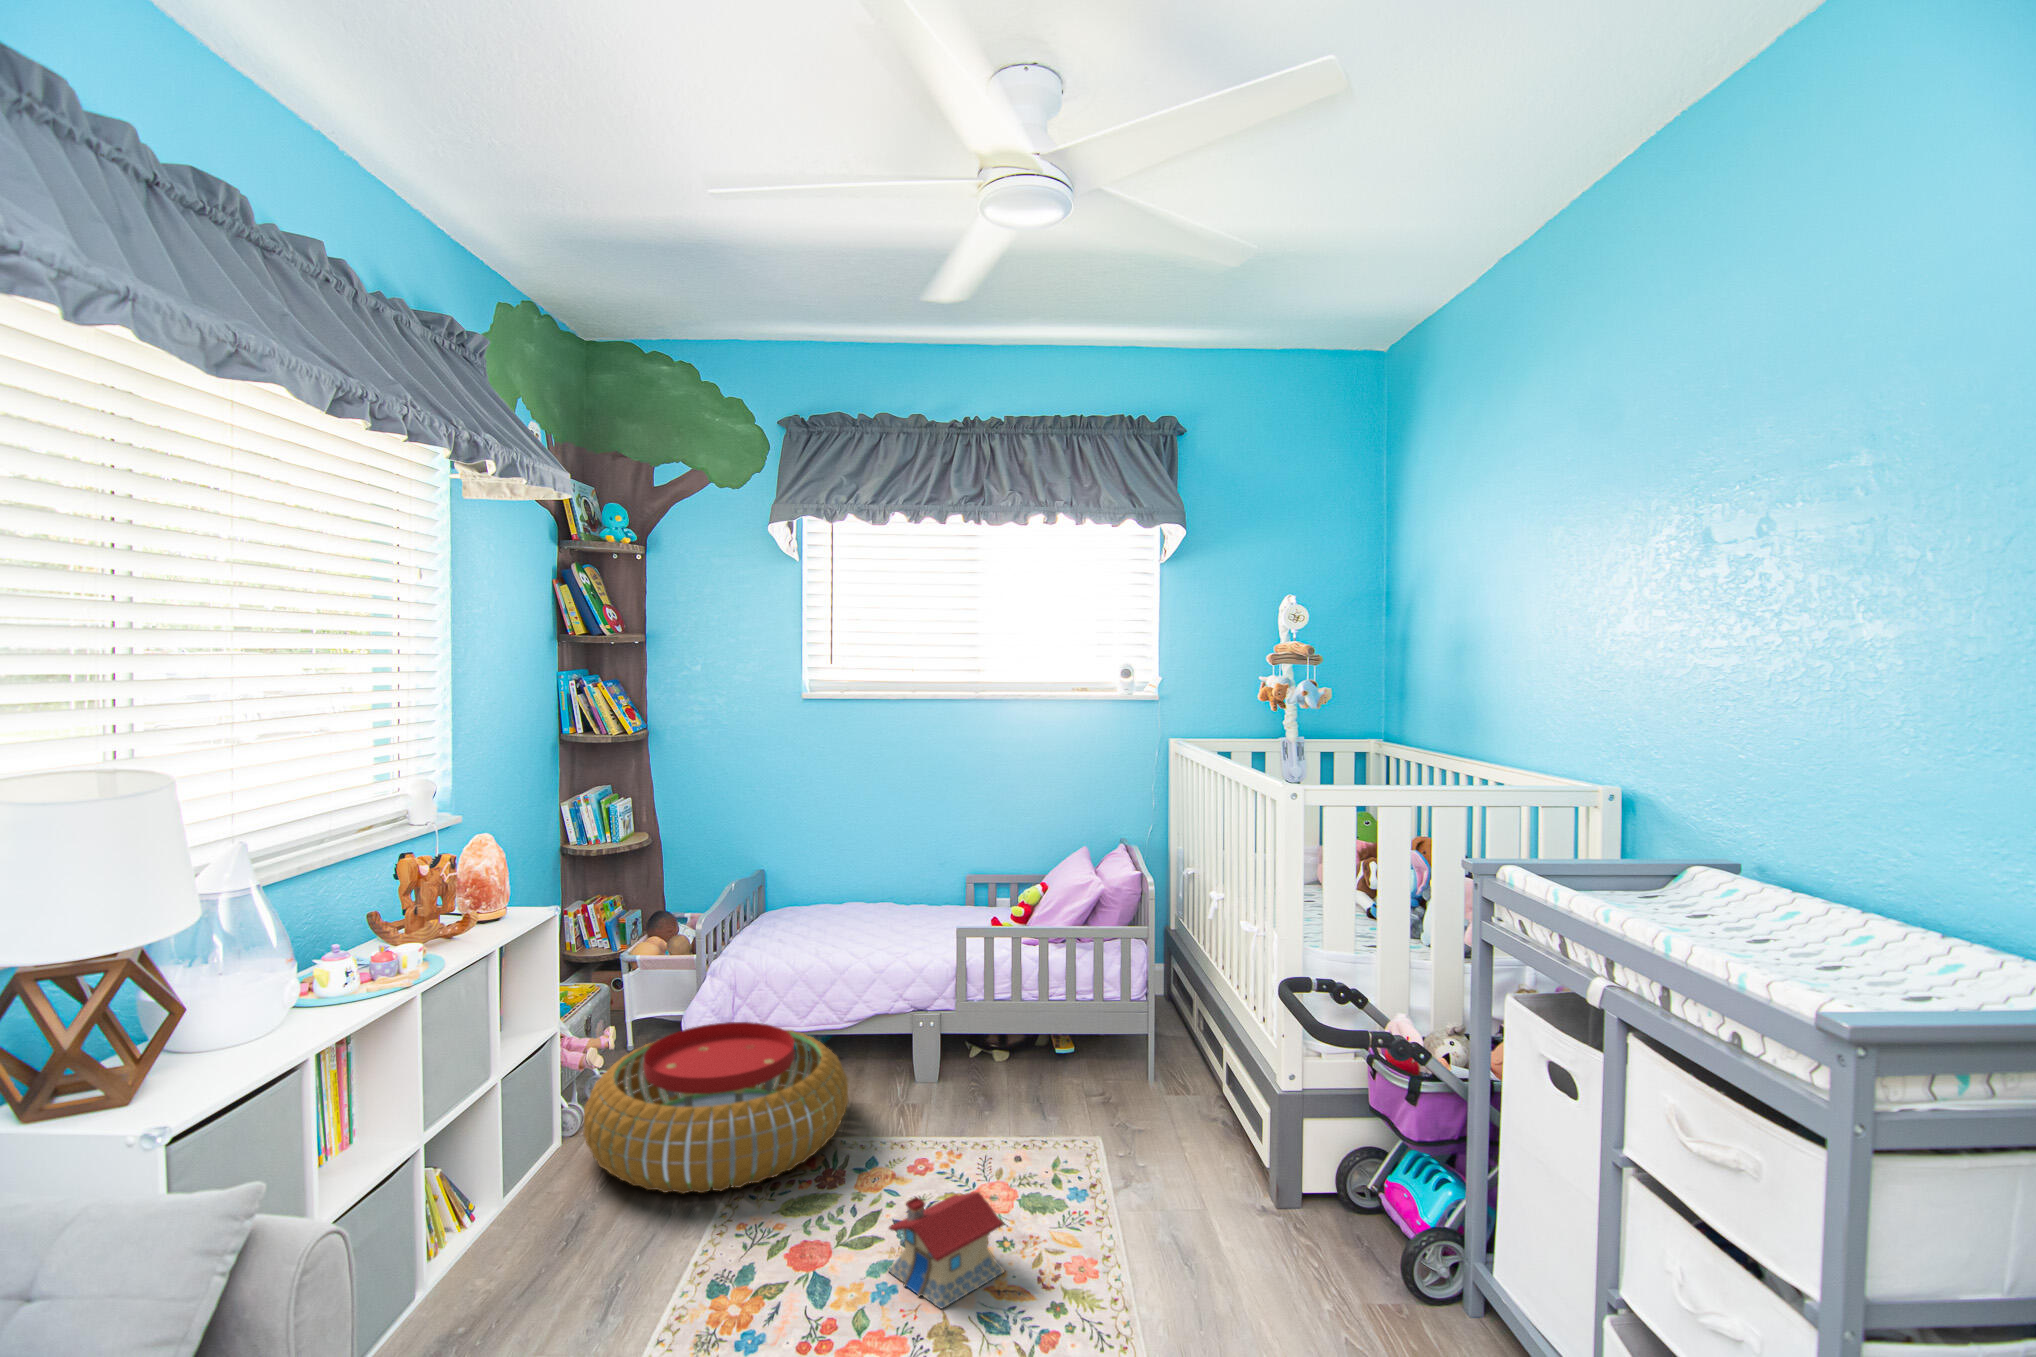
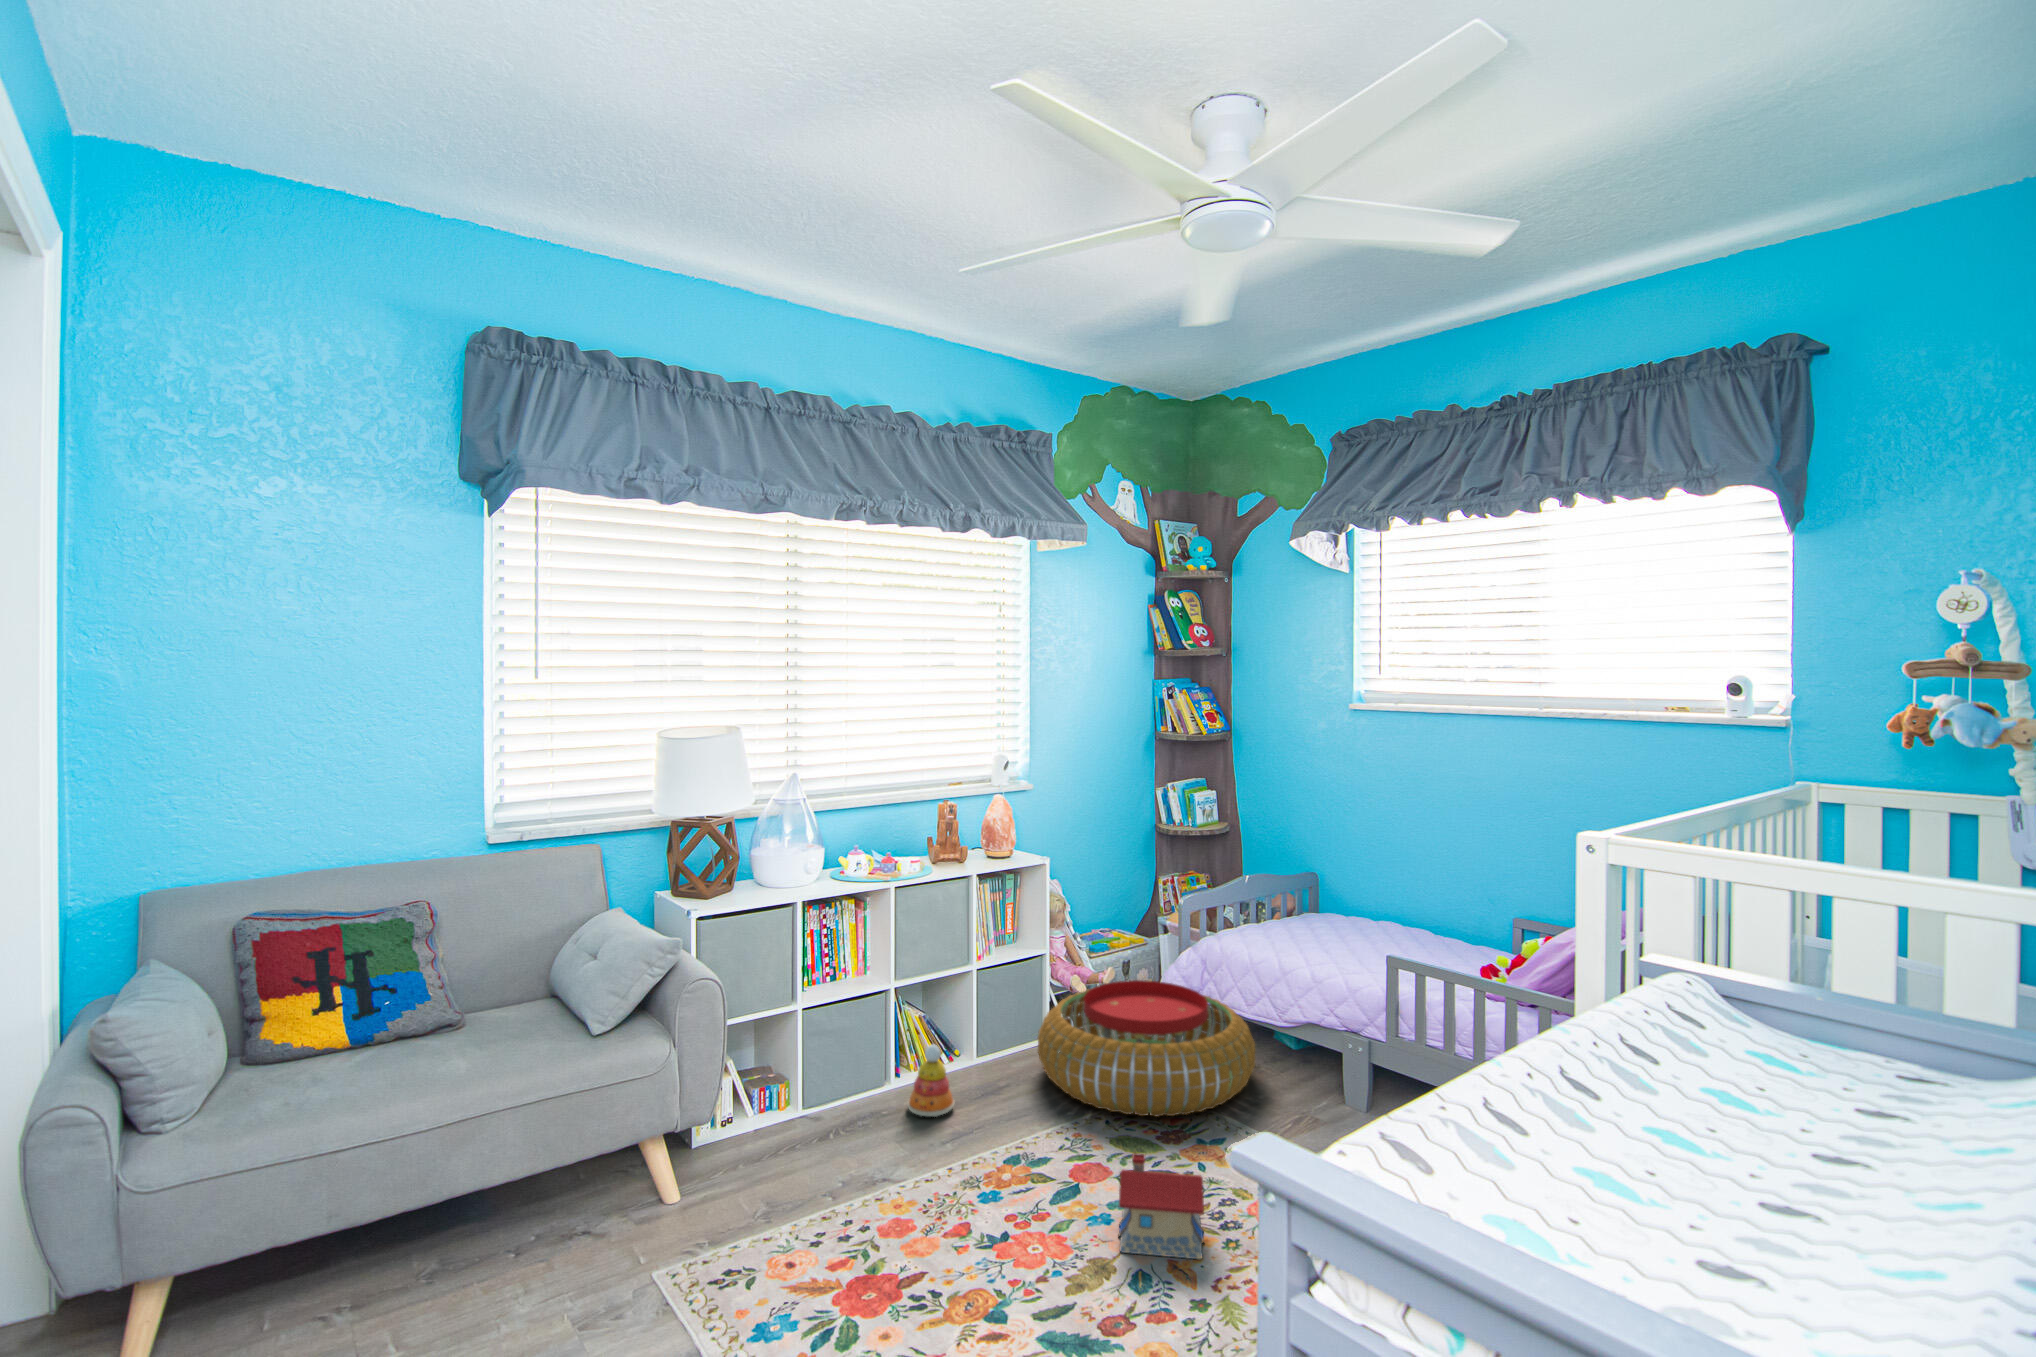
stacking toy: none [481,1200,557,1310] -> present [907,1045,955,1117]

